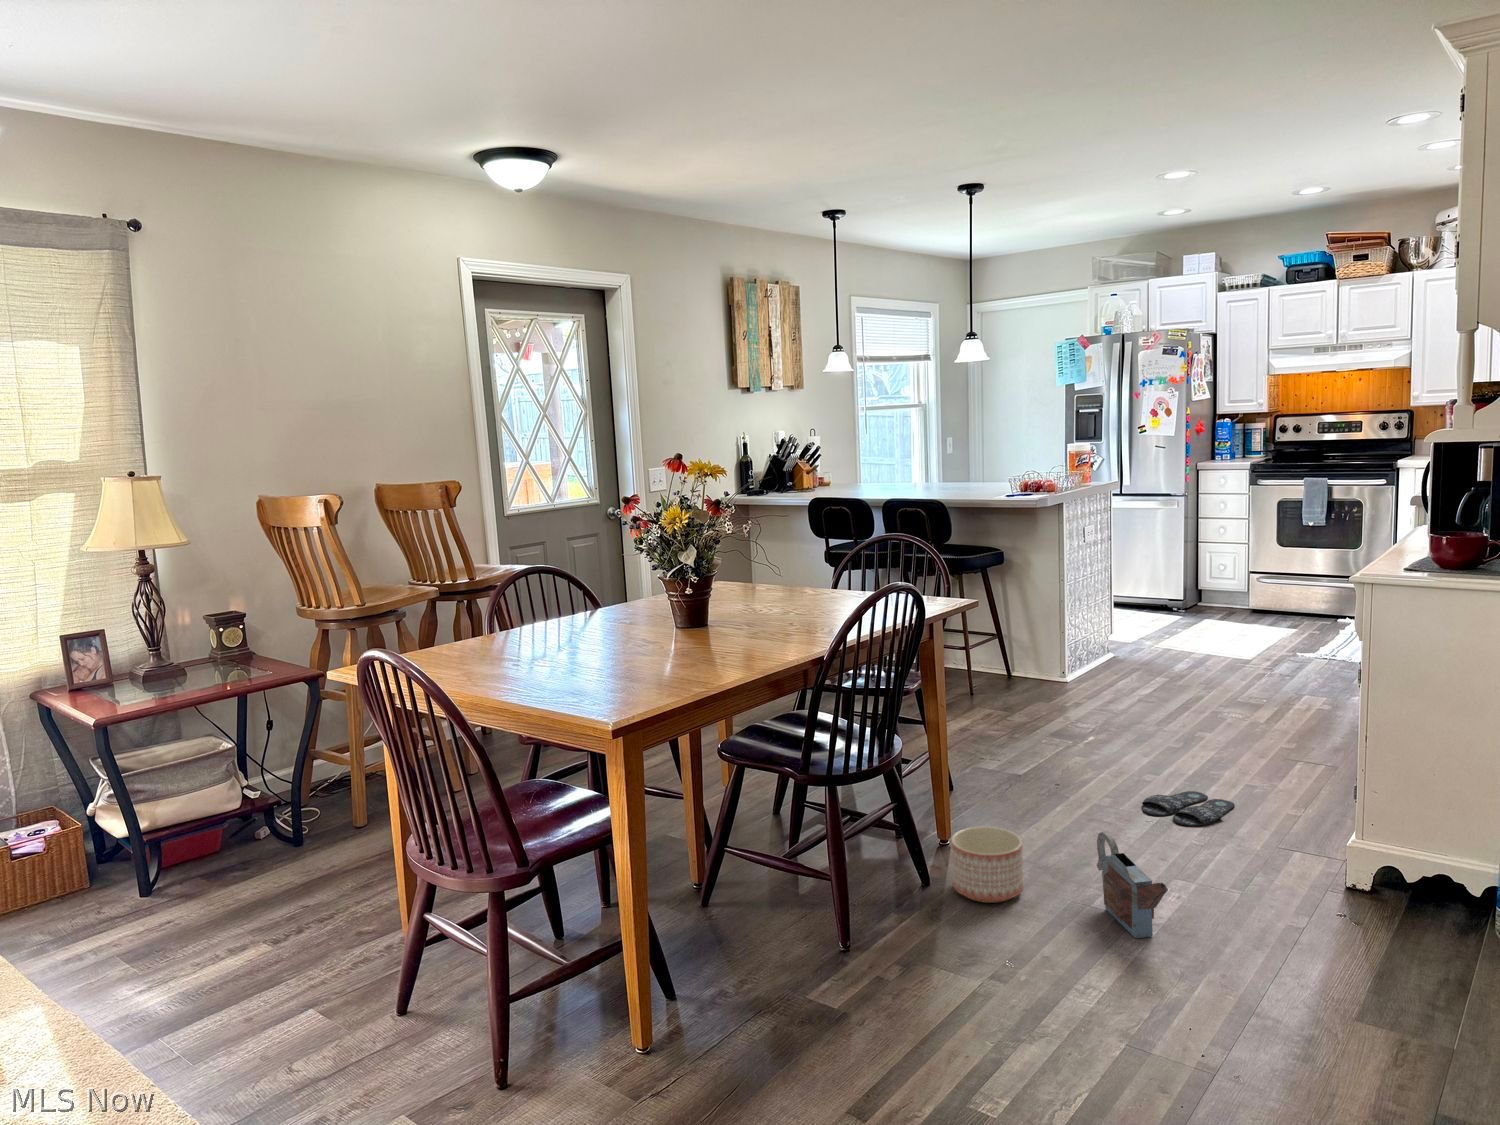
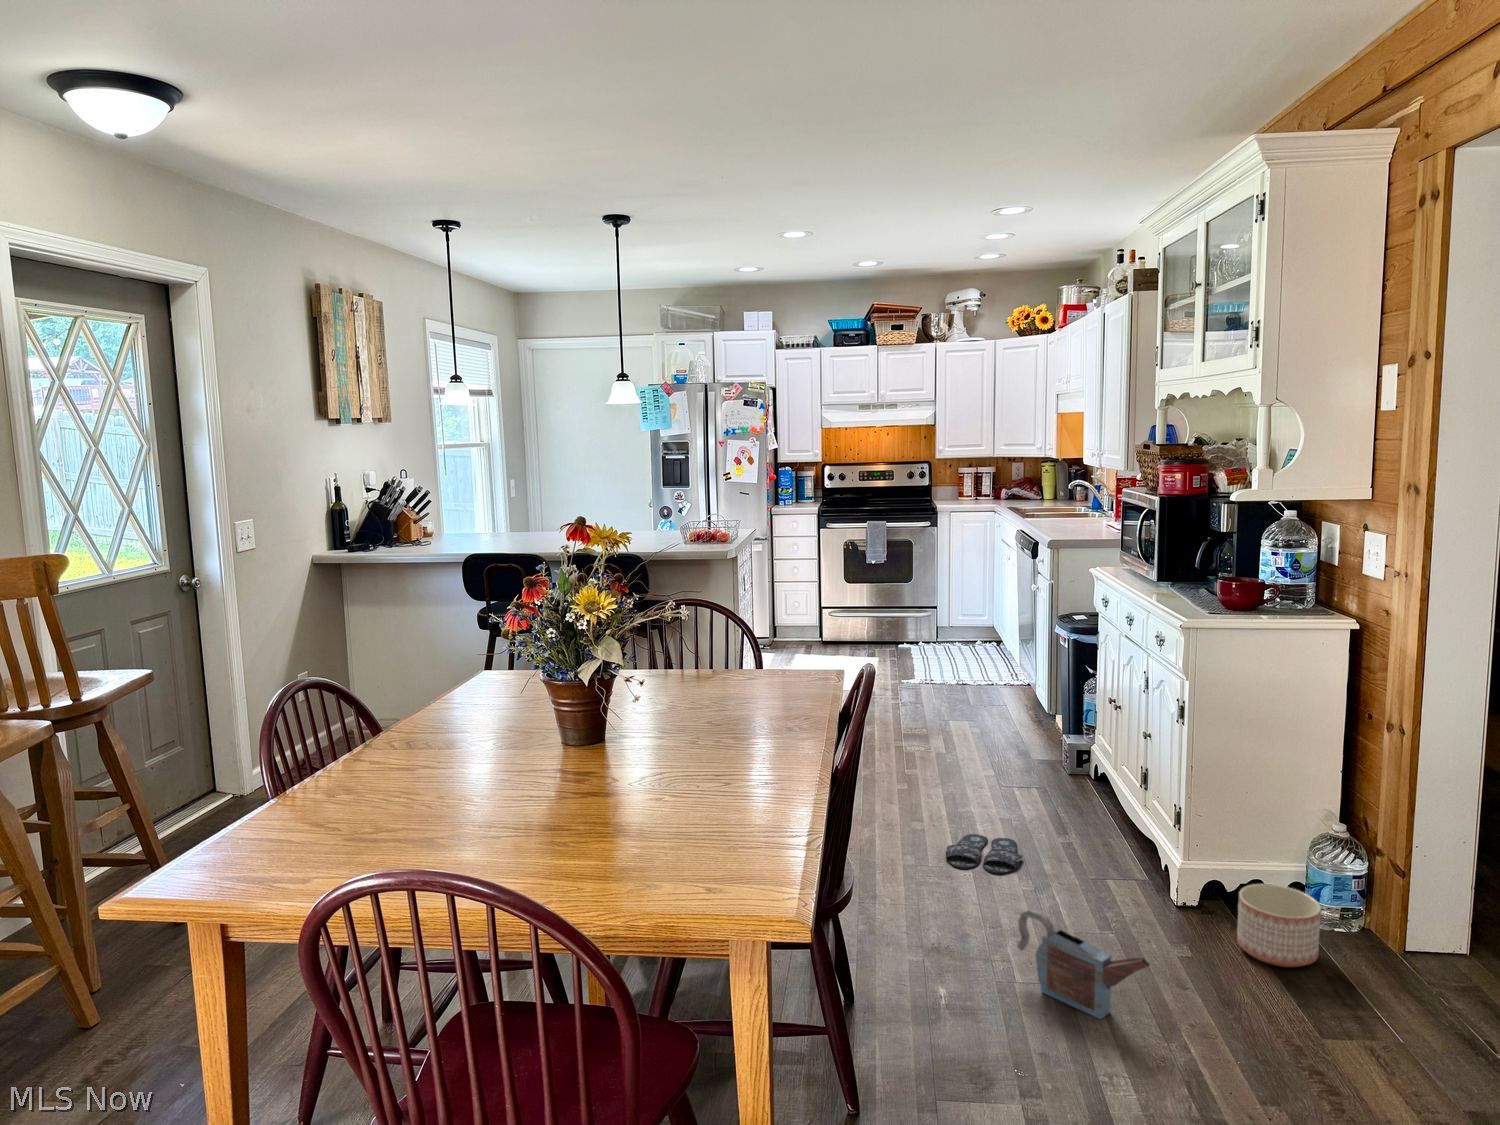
planter: present [951,827,1023,903] -> present [1237,884,1321,968]

